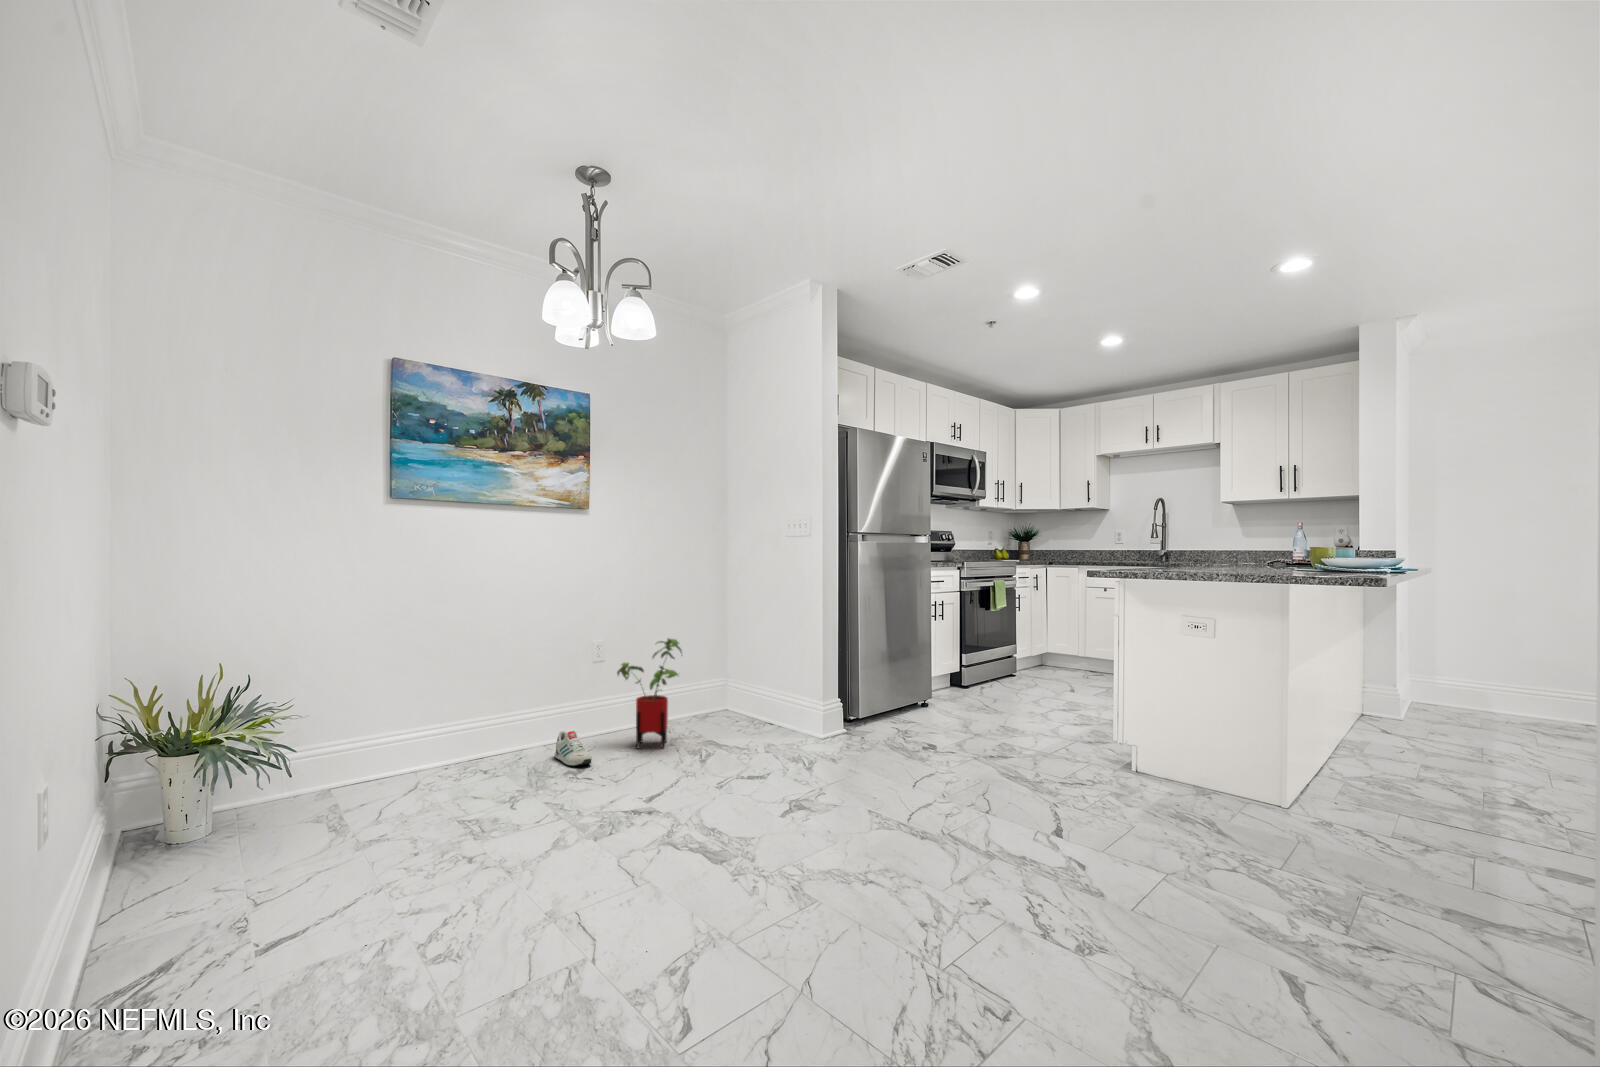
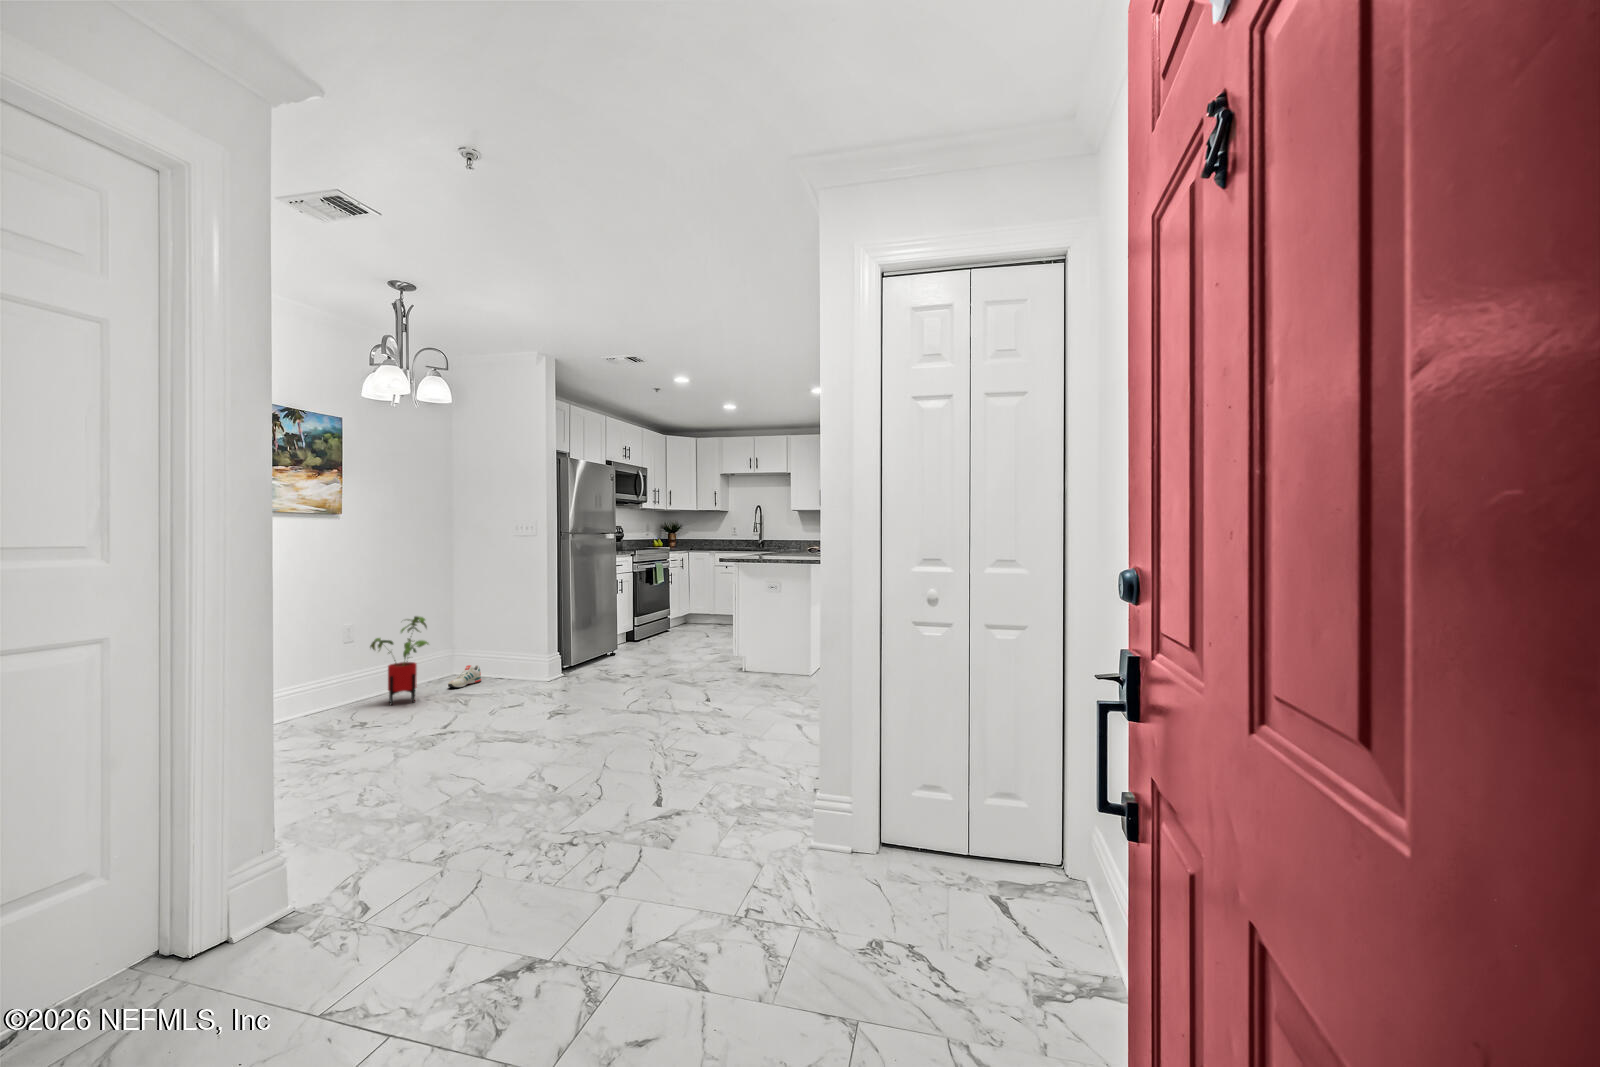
shoe: present [555,731,592,766] -> present [448,665,481,688]

